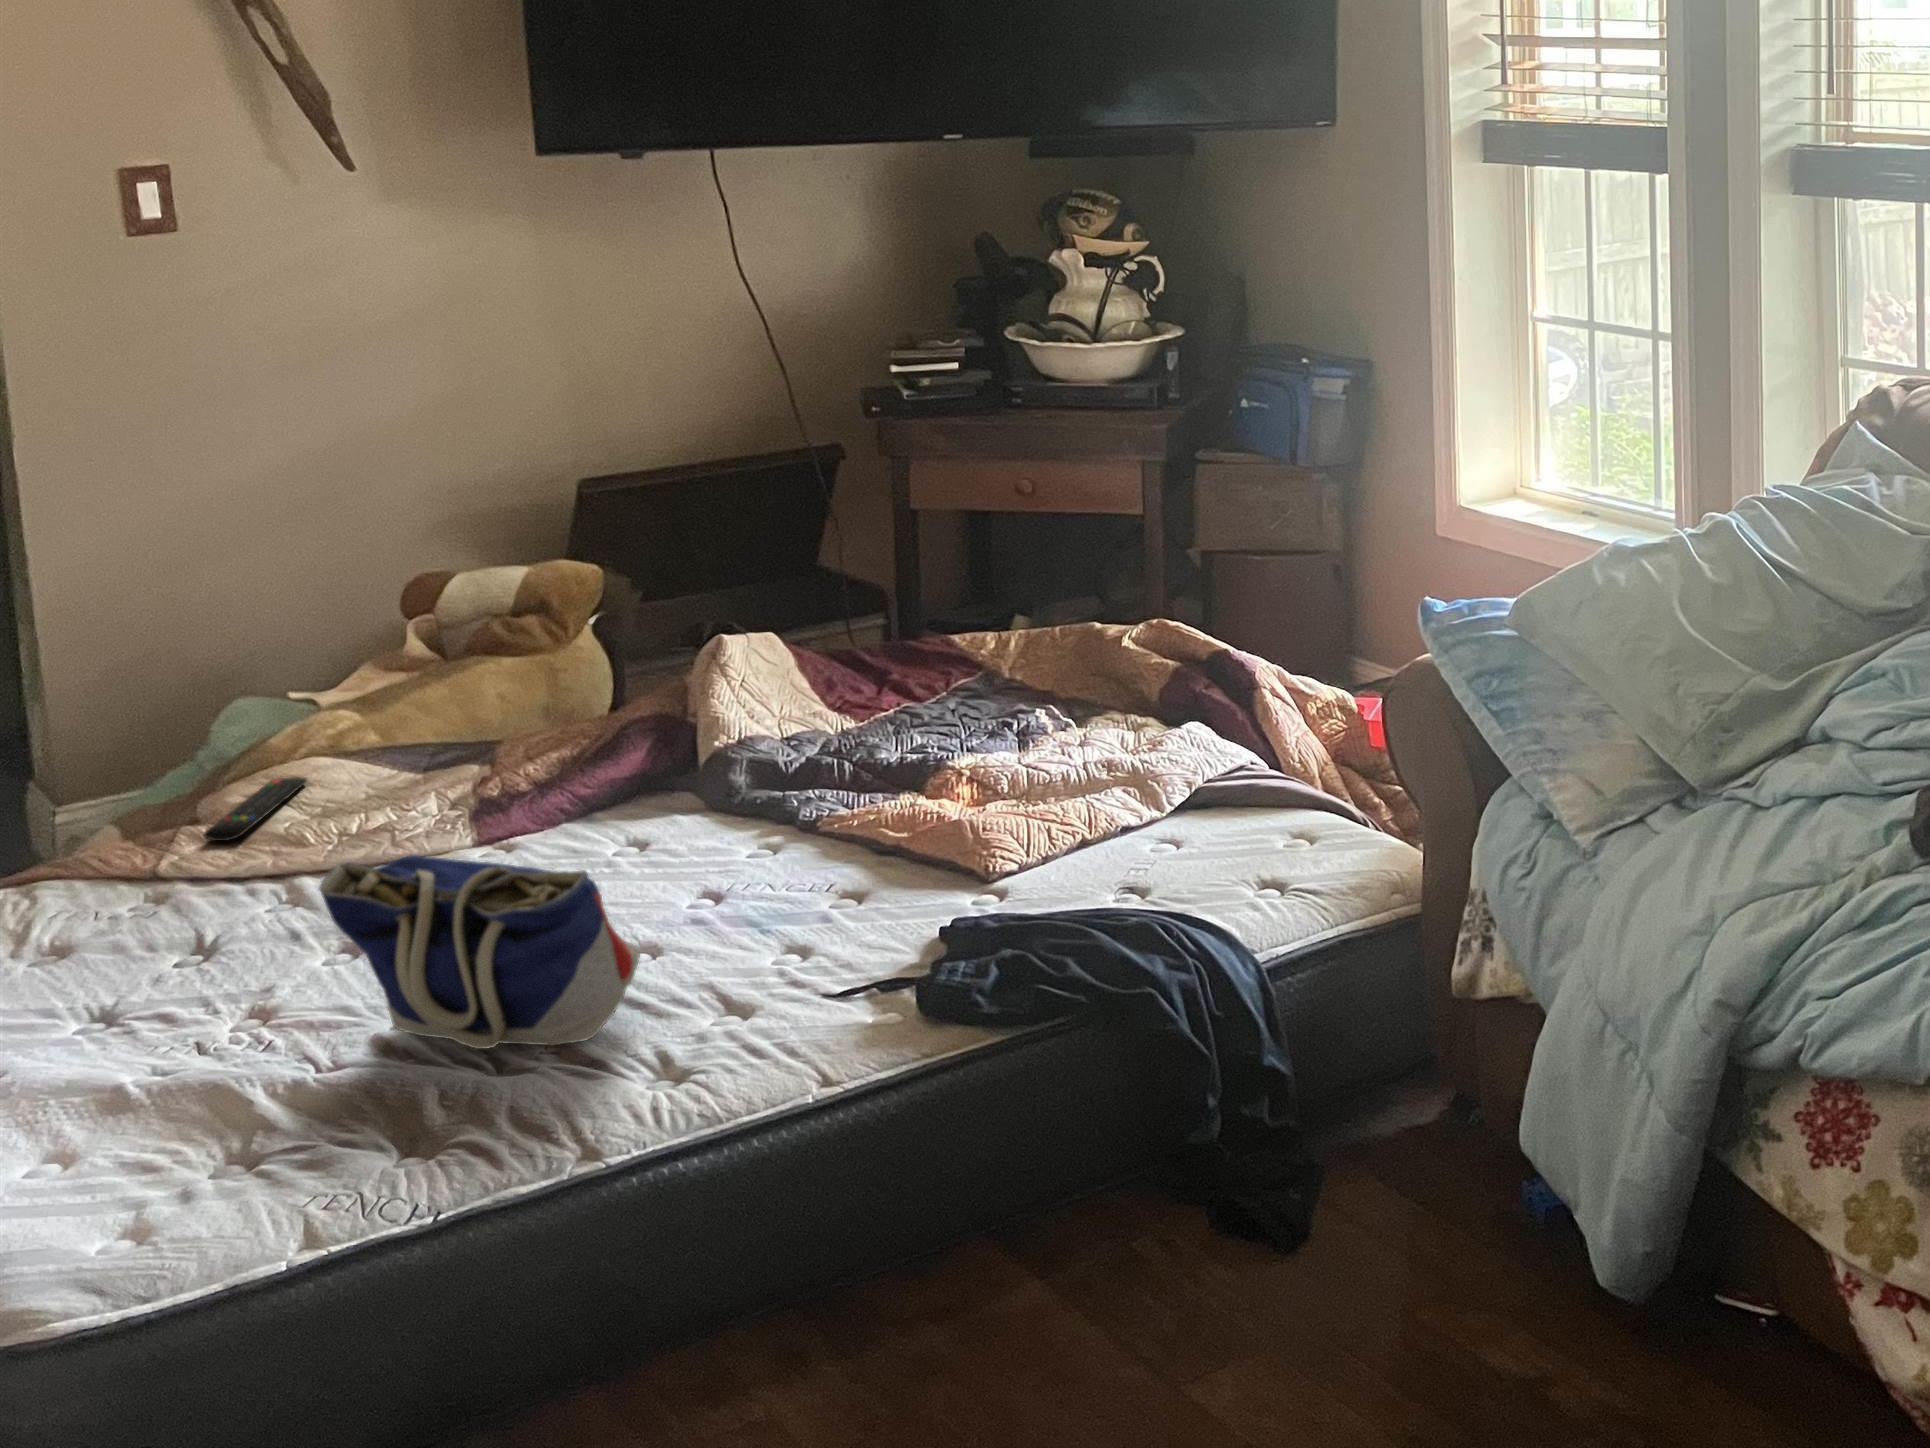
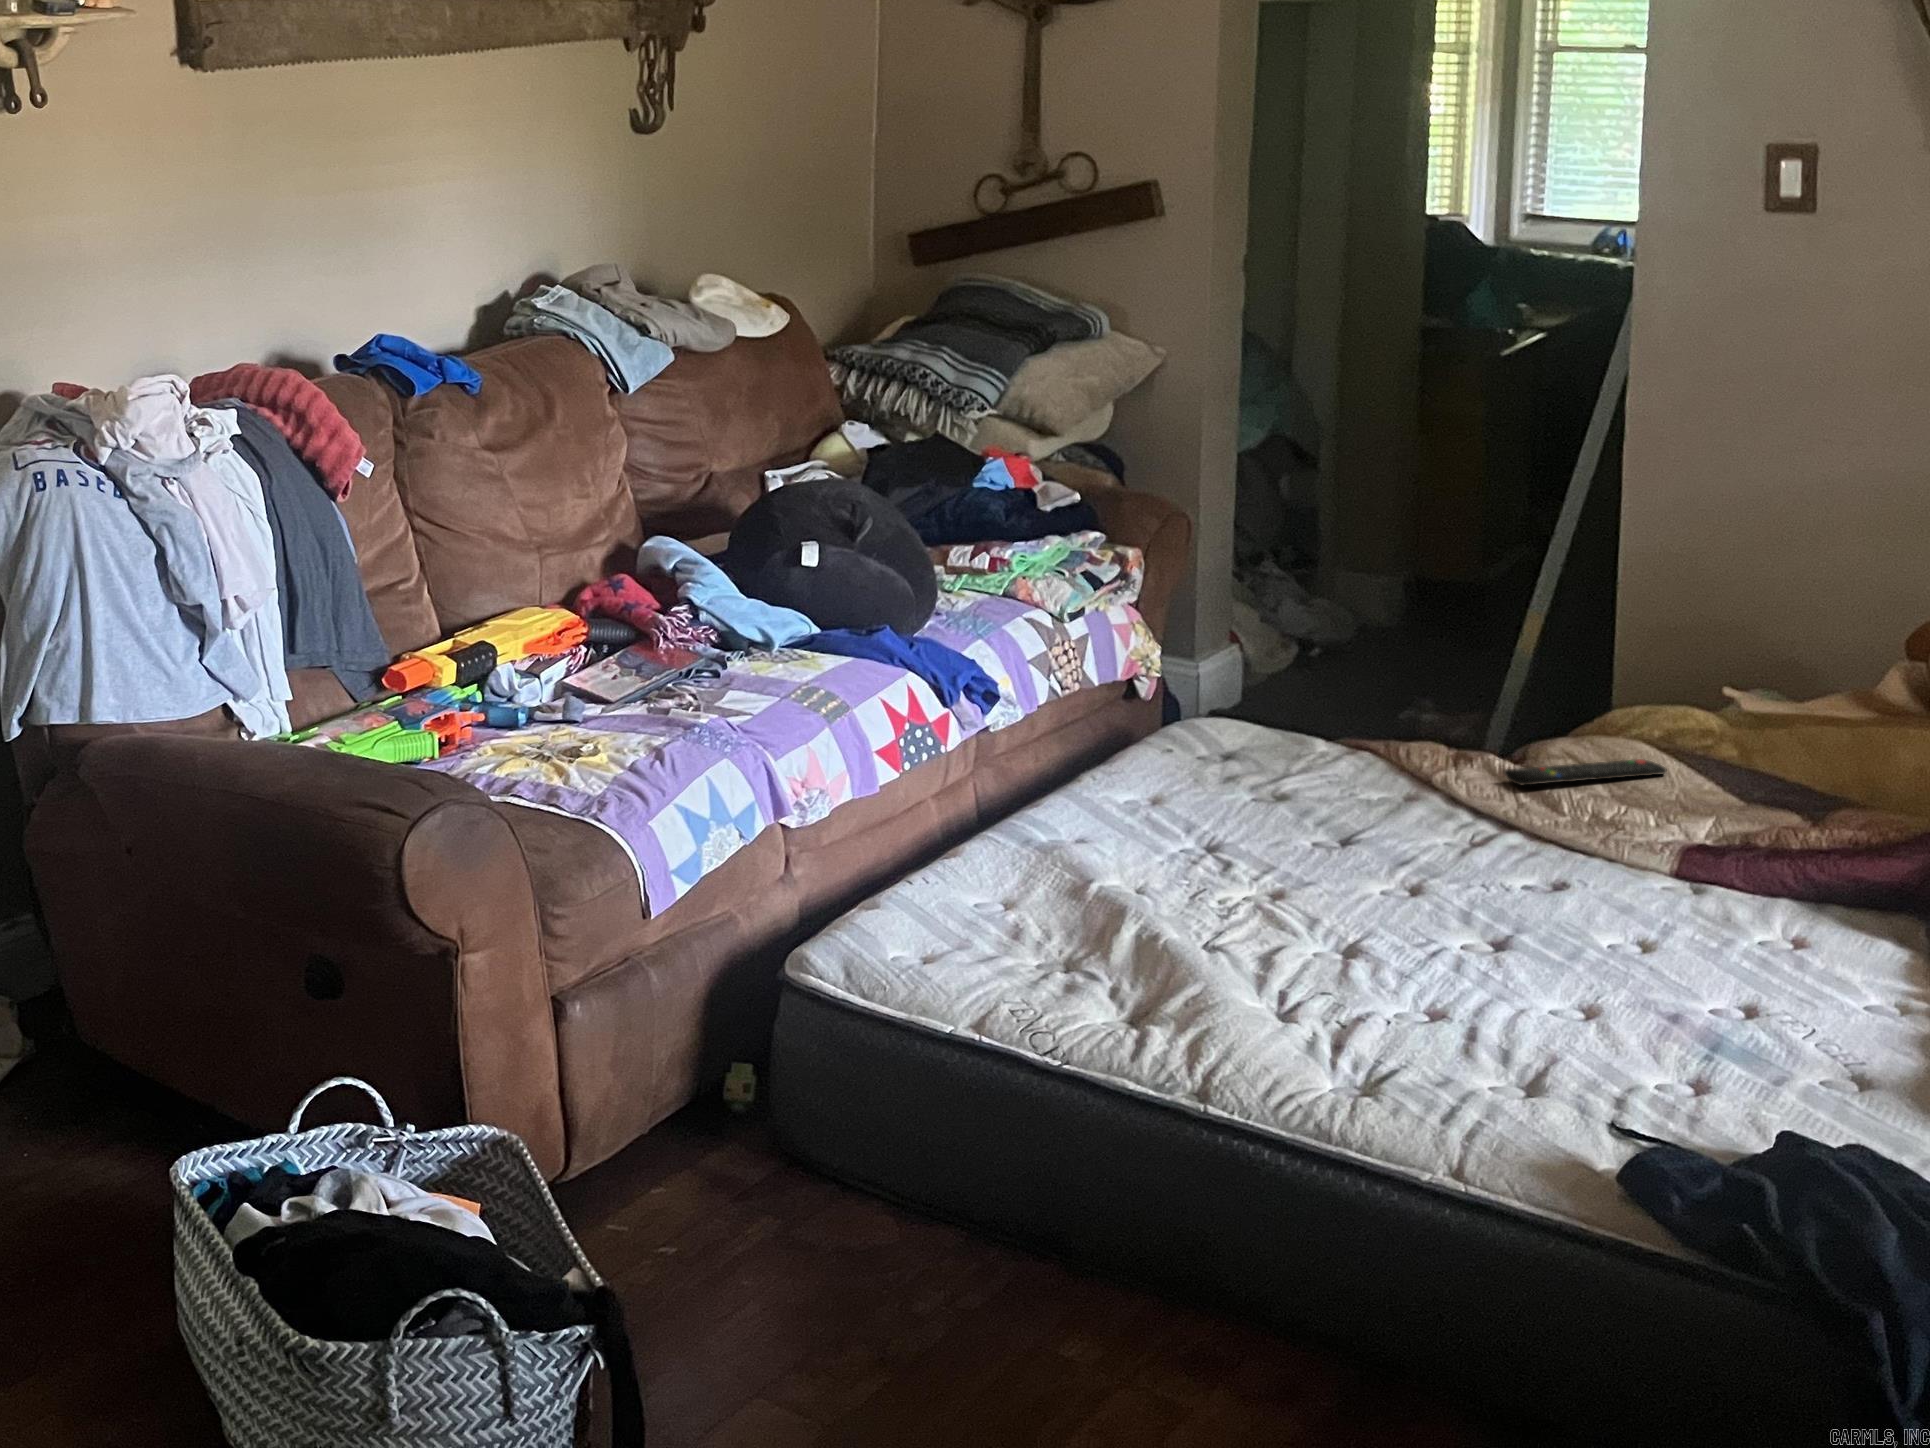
tote bag: present [320,855,640,1049] -> none [1246,769,1476,1028]

